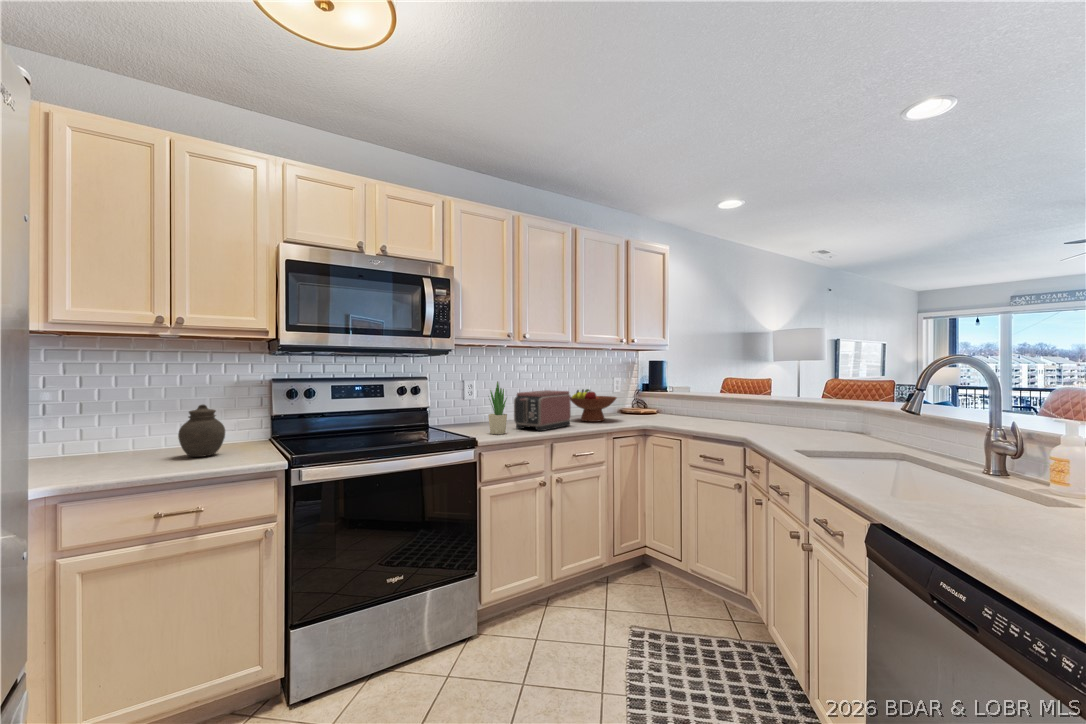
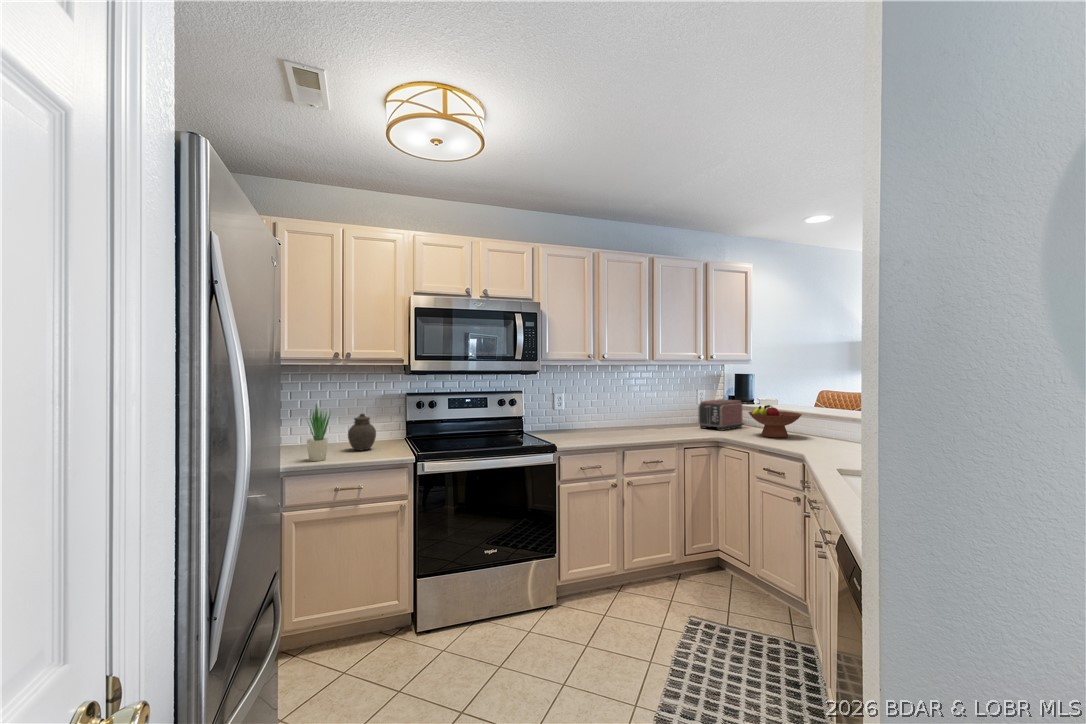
potted plant: present [488,381,507,434] -> present [307,404,331,461]
fruit bowl: present [570,389,616,422] -> present [748,405,802,438]
toaster: present [514,390,571,431] -> present [698,399,743,431]

